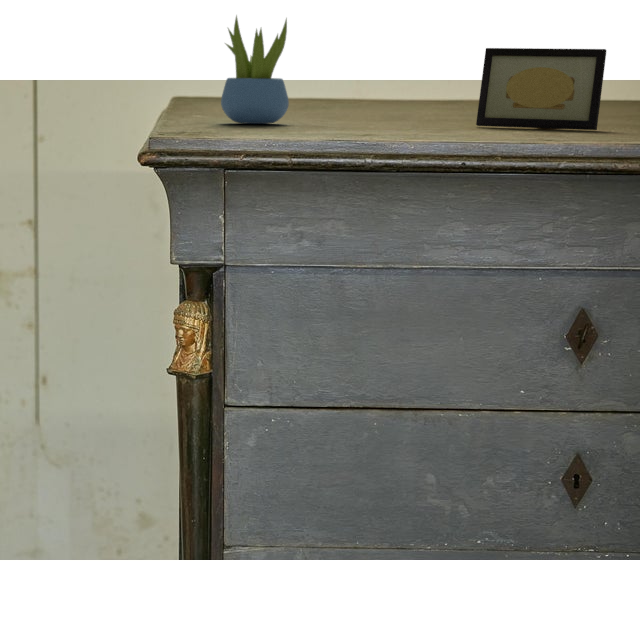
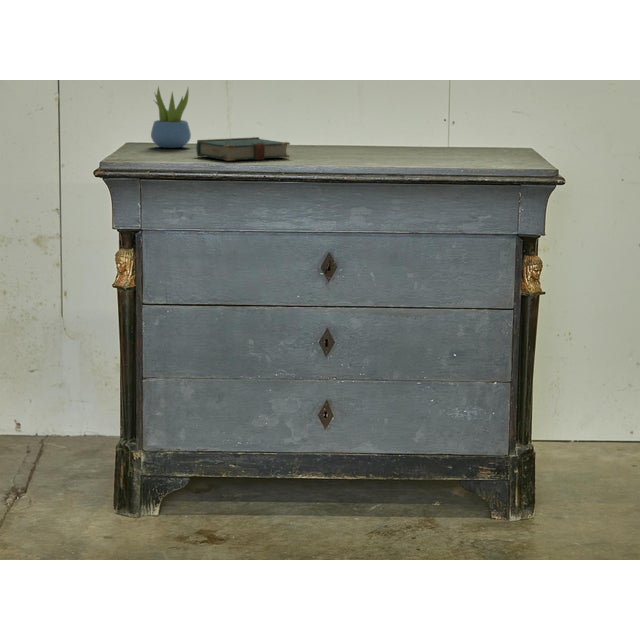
picture frame: present [476,48,606,130] -> none [301,103,373,153]
book: none [318,100,489,136] -> present [196,137,290,161]

